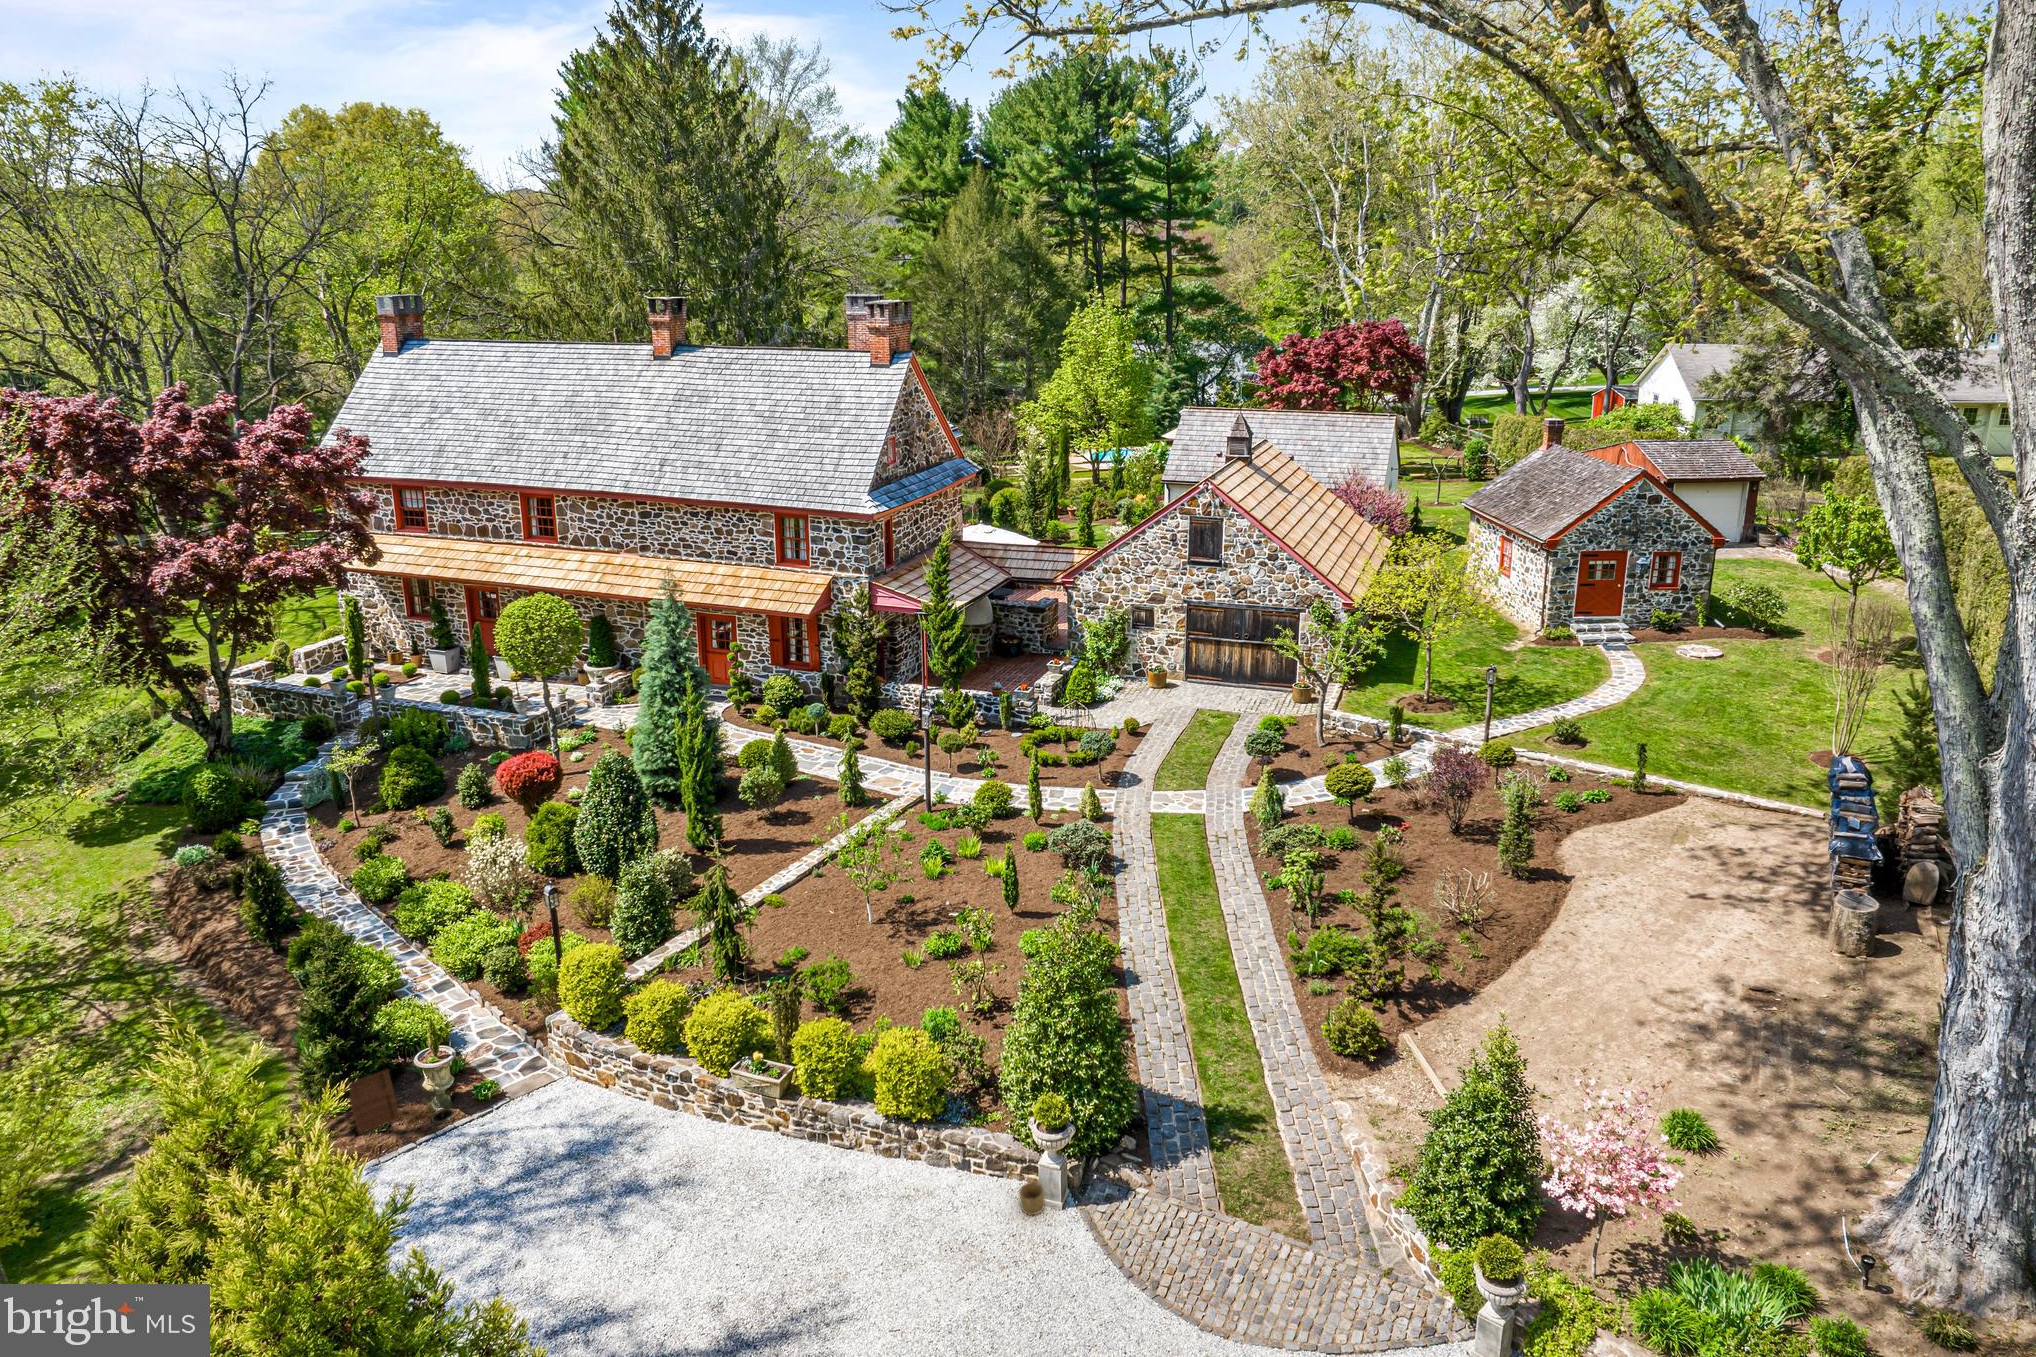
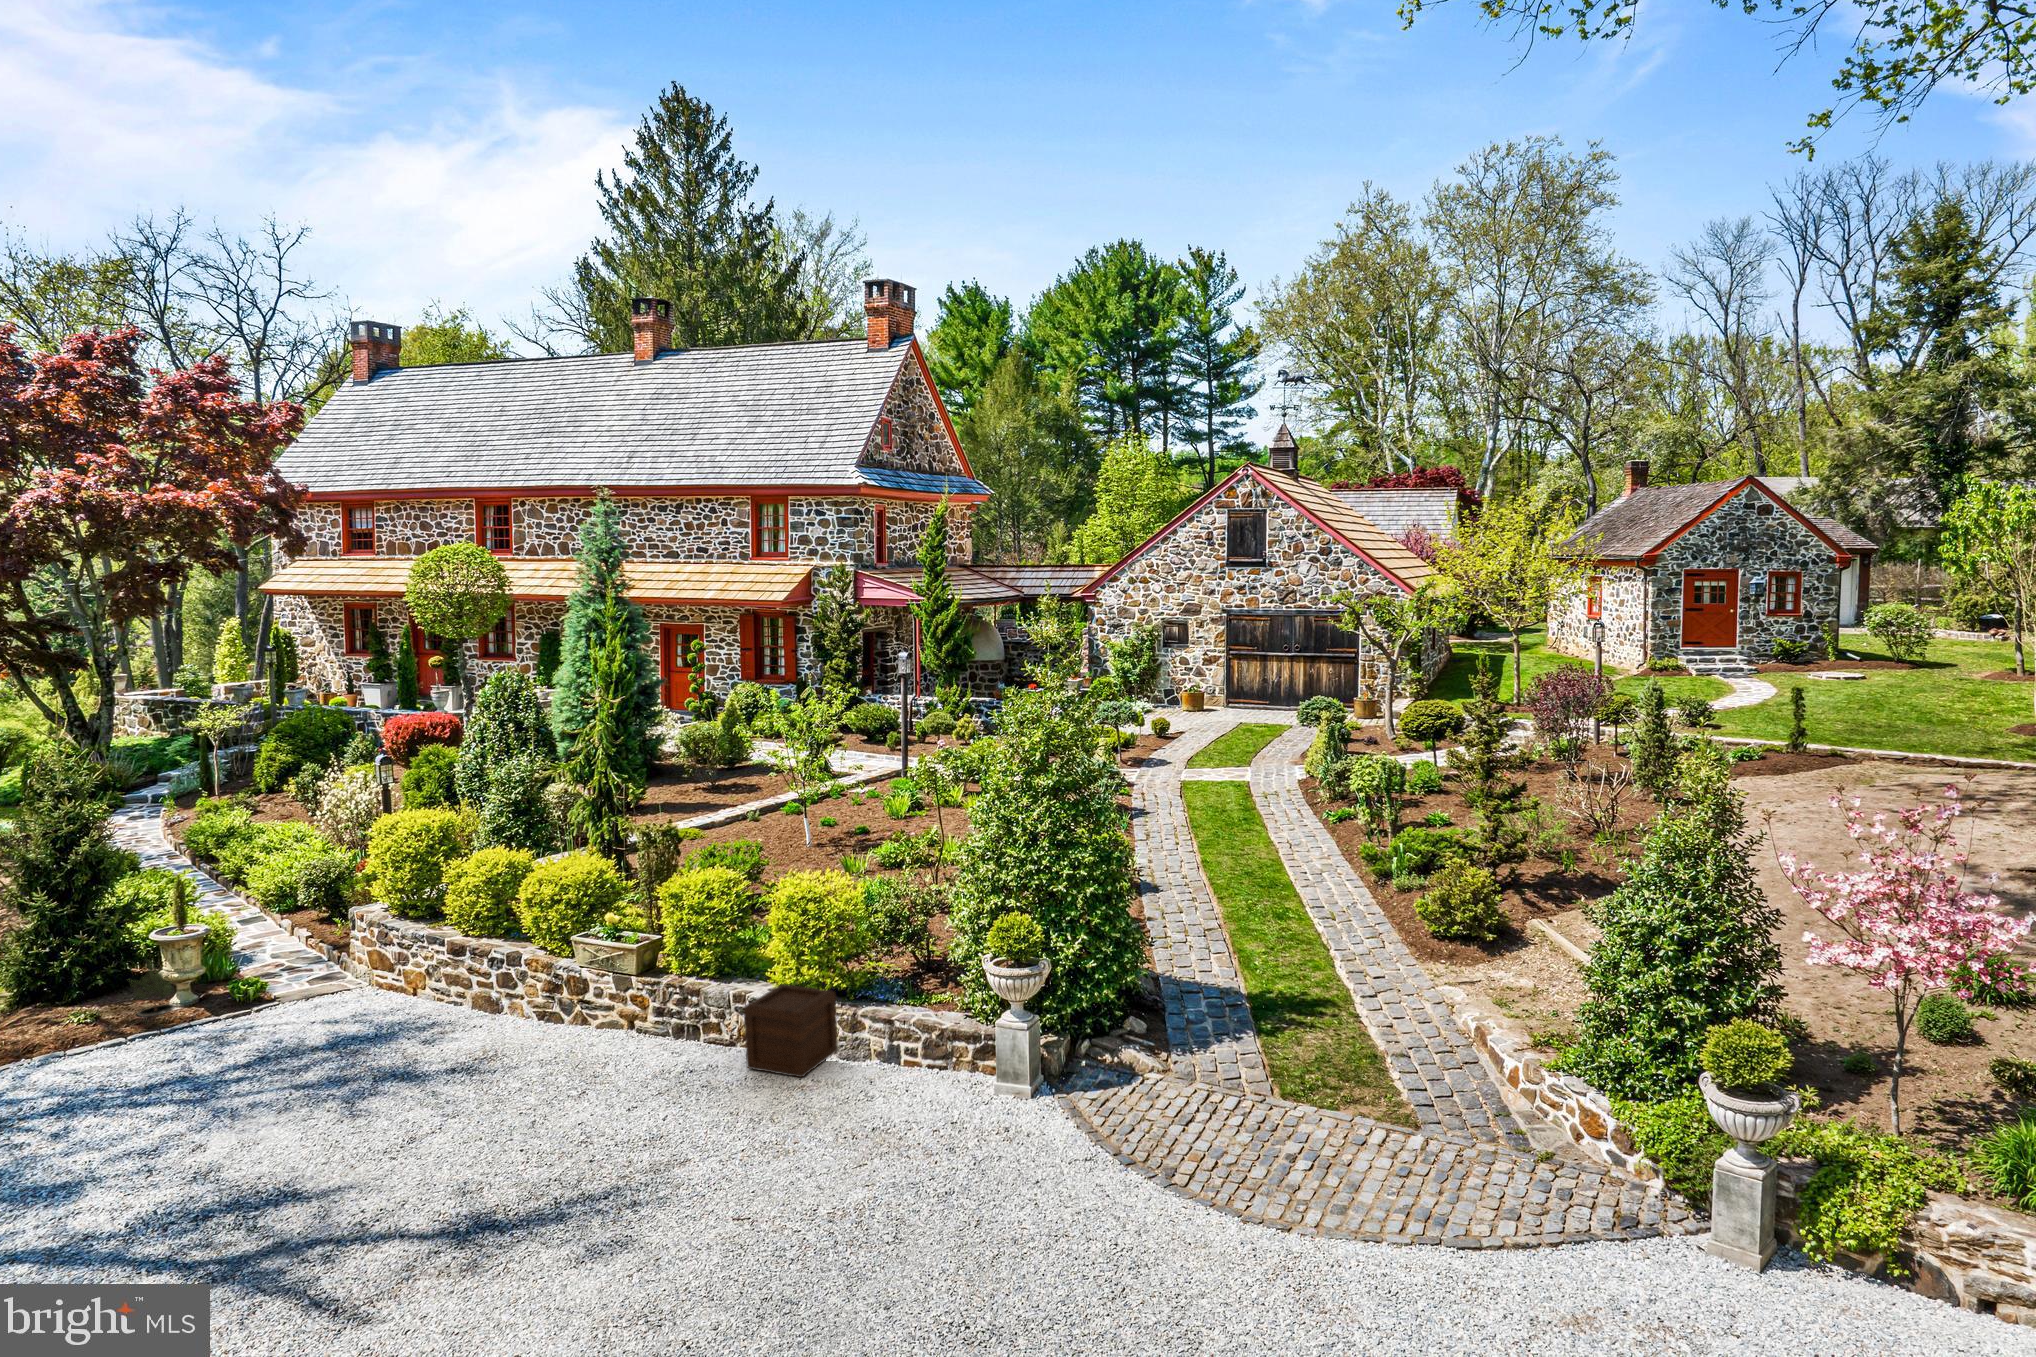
wooden crate: present [347,1070,401,1134] -> present [744,984,838,1077]
wooden bucket: present [1019,1182,1045,1215] -> none [971,1055,1012,1100]

